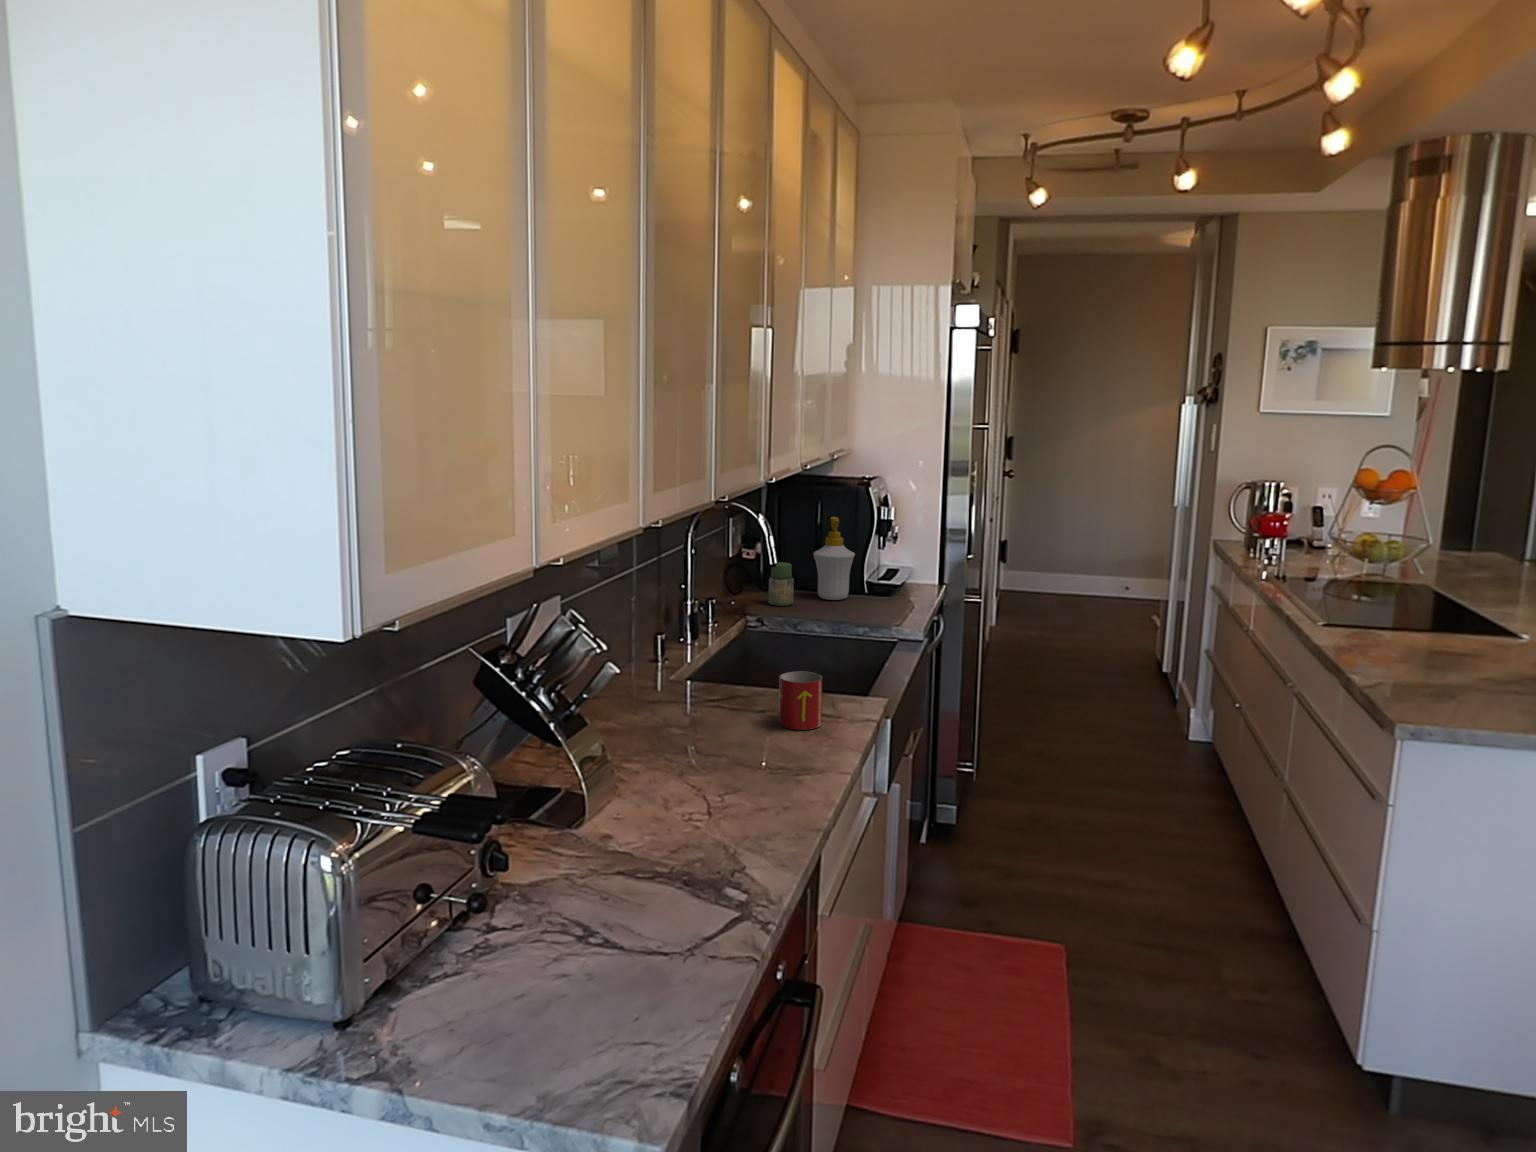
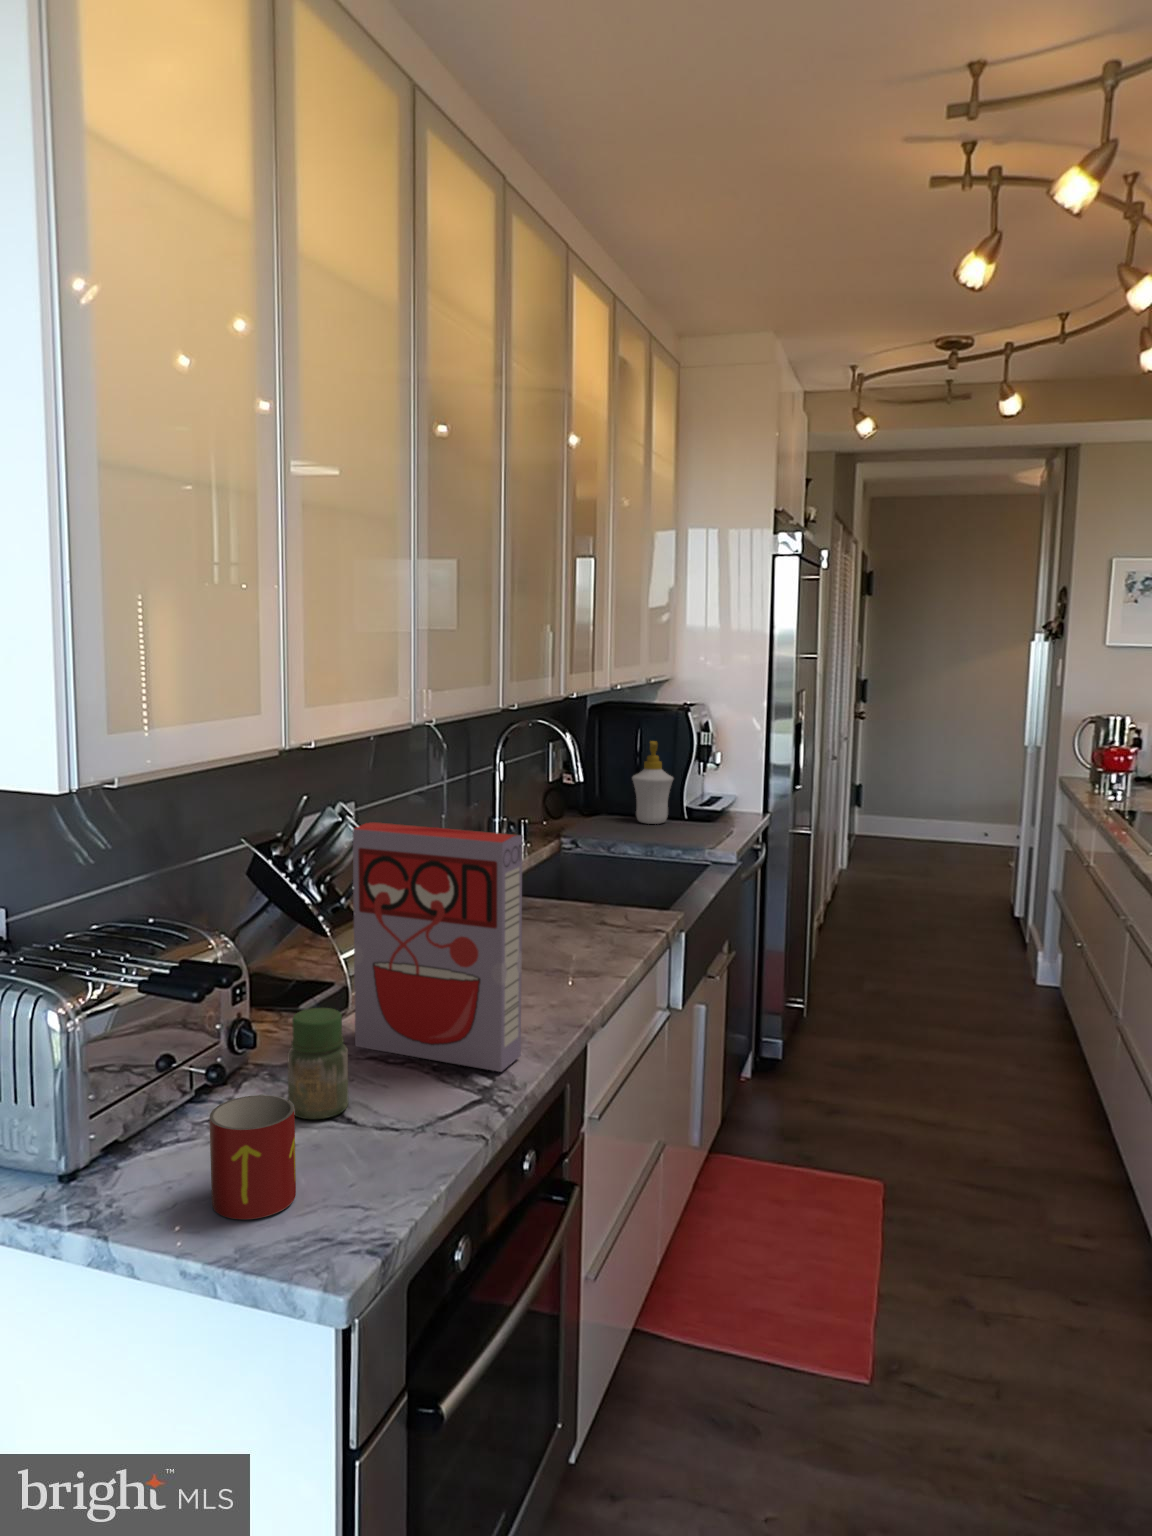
jar: present [769,562,794,606] -> present [288,1008,348,1119]
cereal box: none [596,633,772,885] -> present [353,822,522,1072]
mug: present [779,671,822,730] -> present [210,1094,296,1219]

